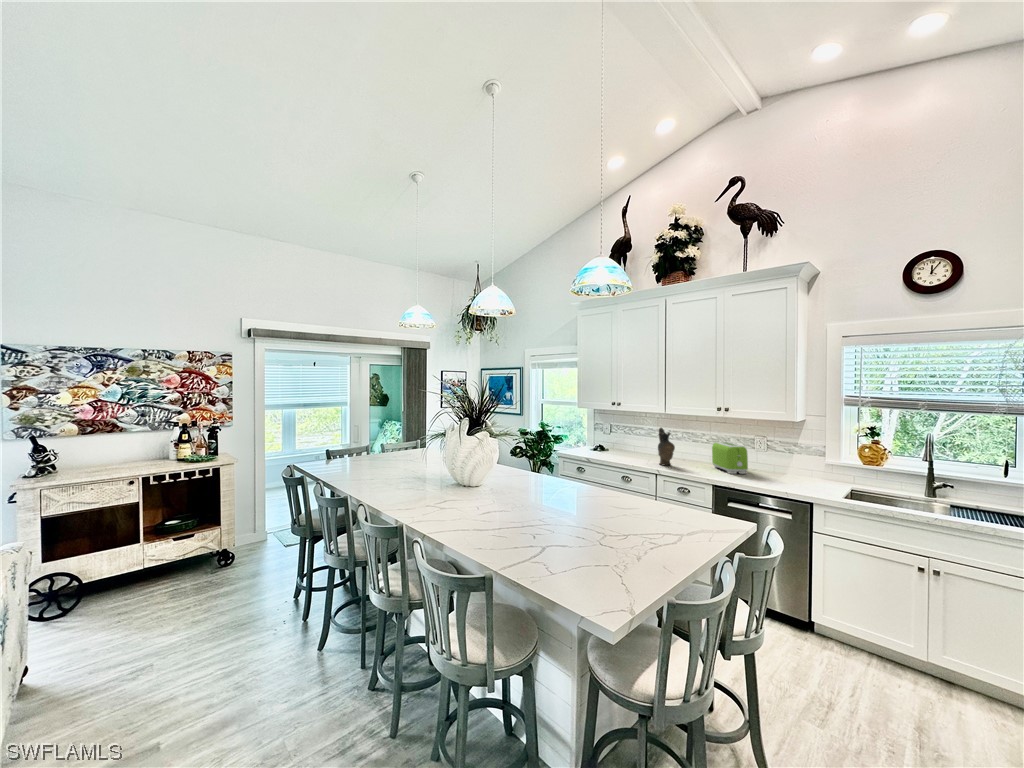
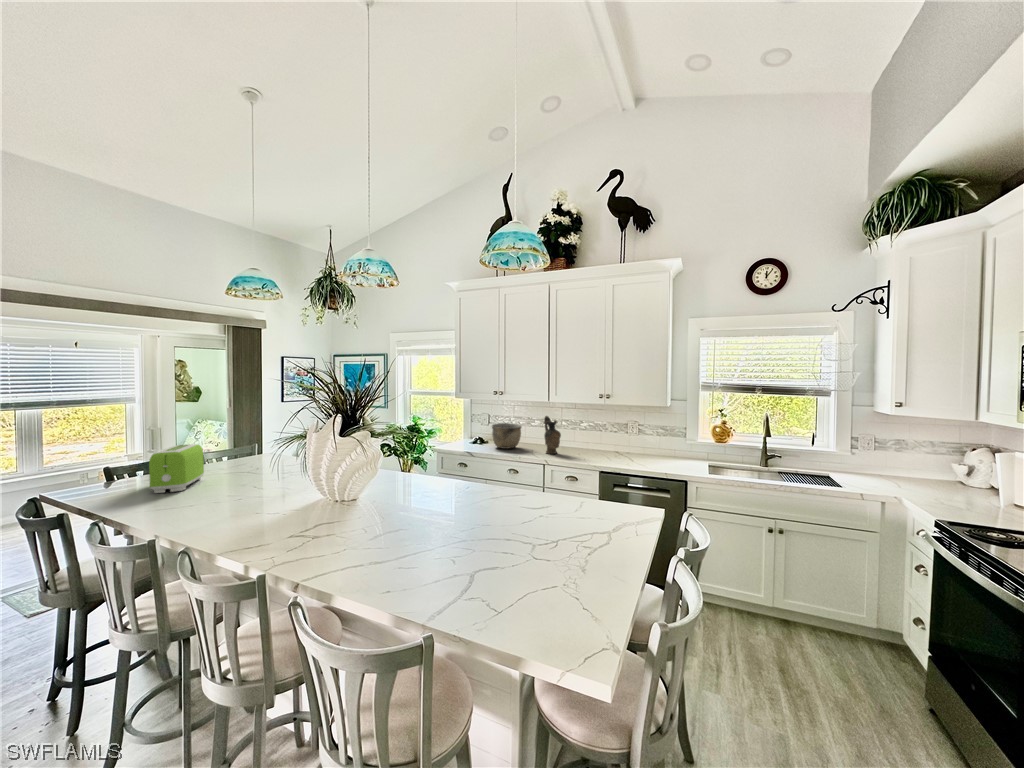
bowl: none [608,433,638,458] -> present [492,423,522,449]
toaster: present [712,442,748,474] -> present [149,444,204,493]

